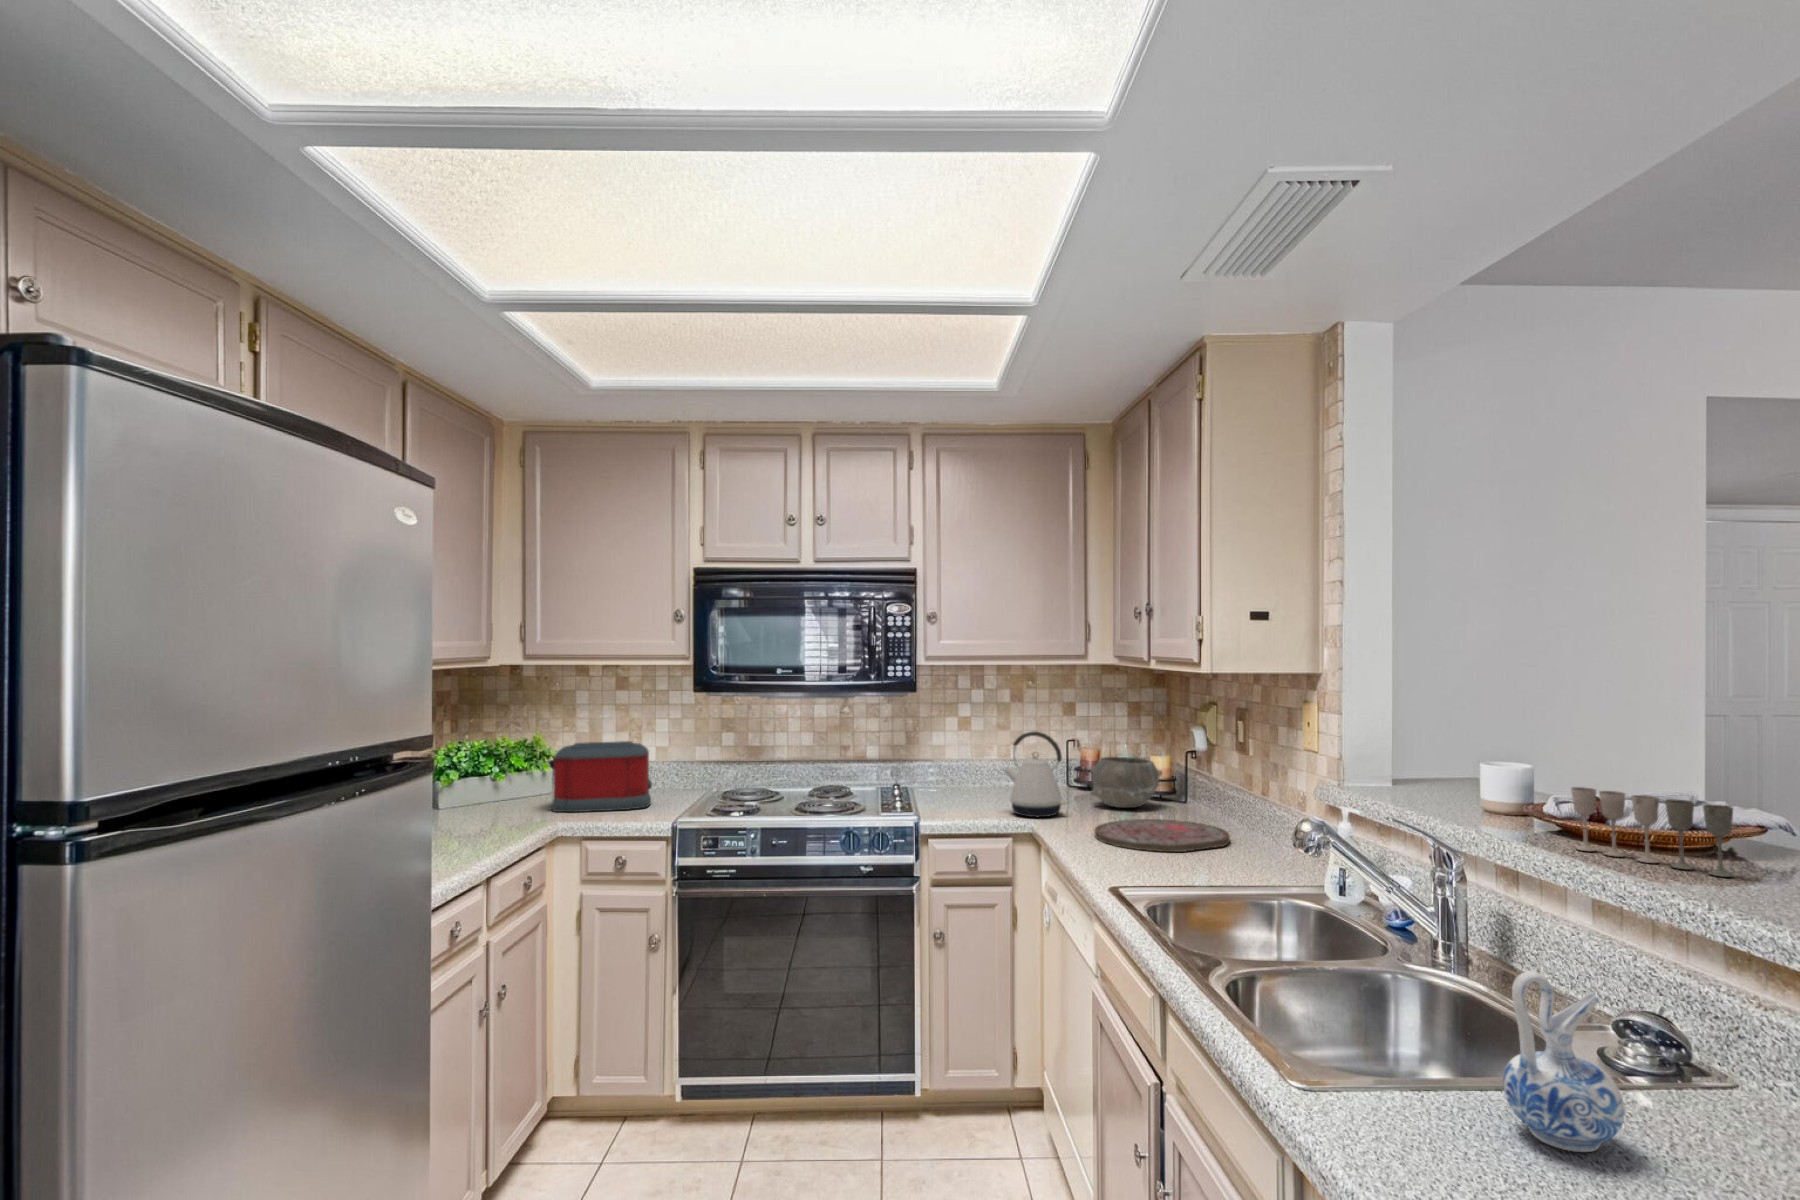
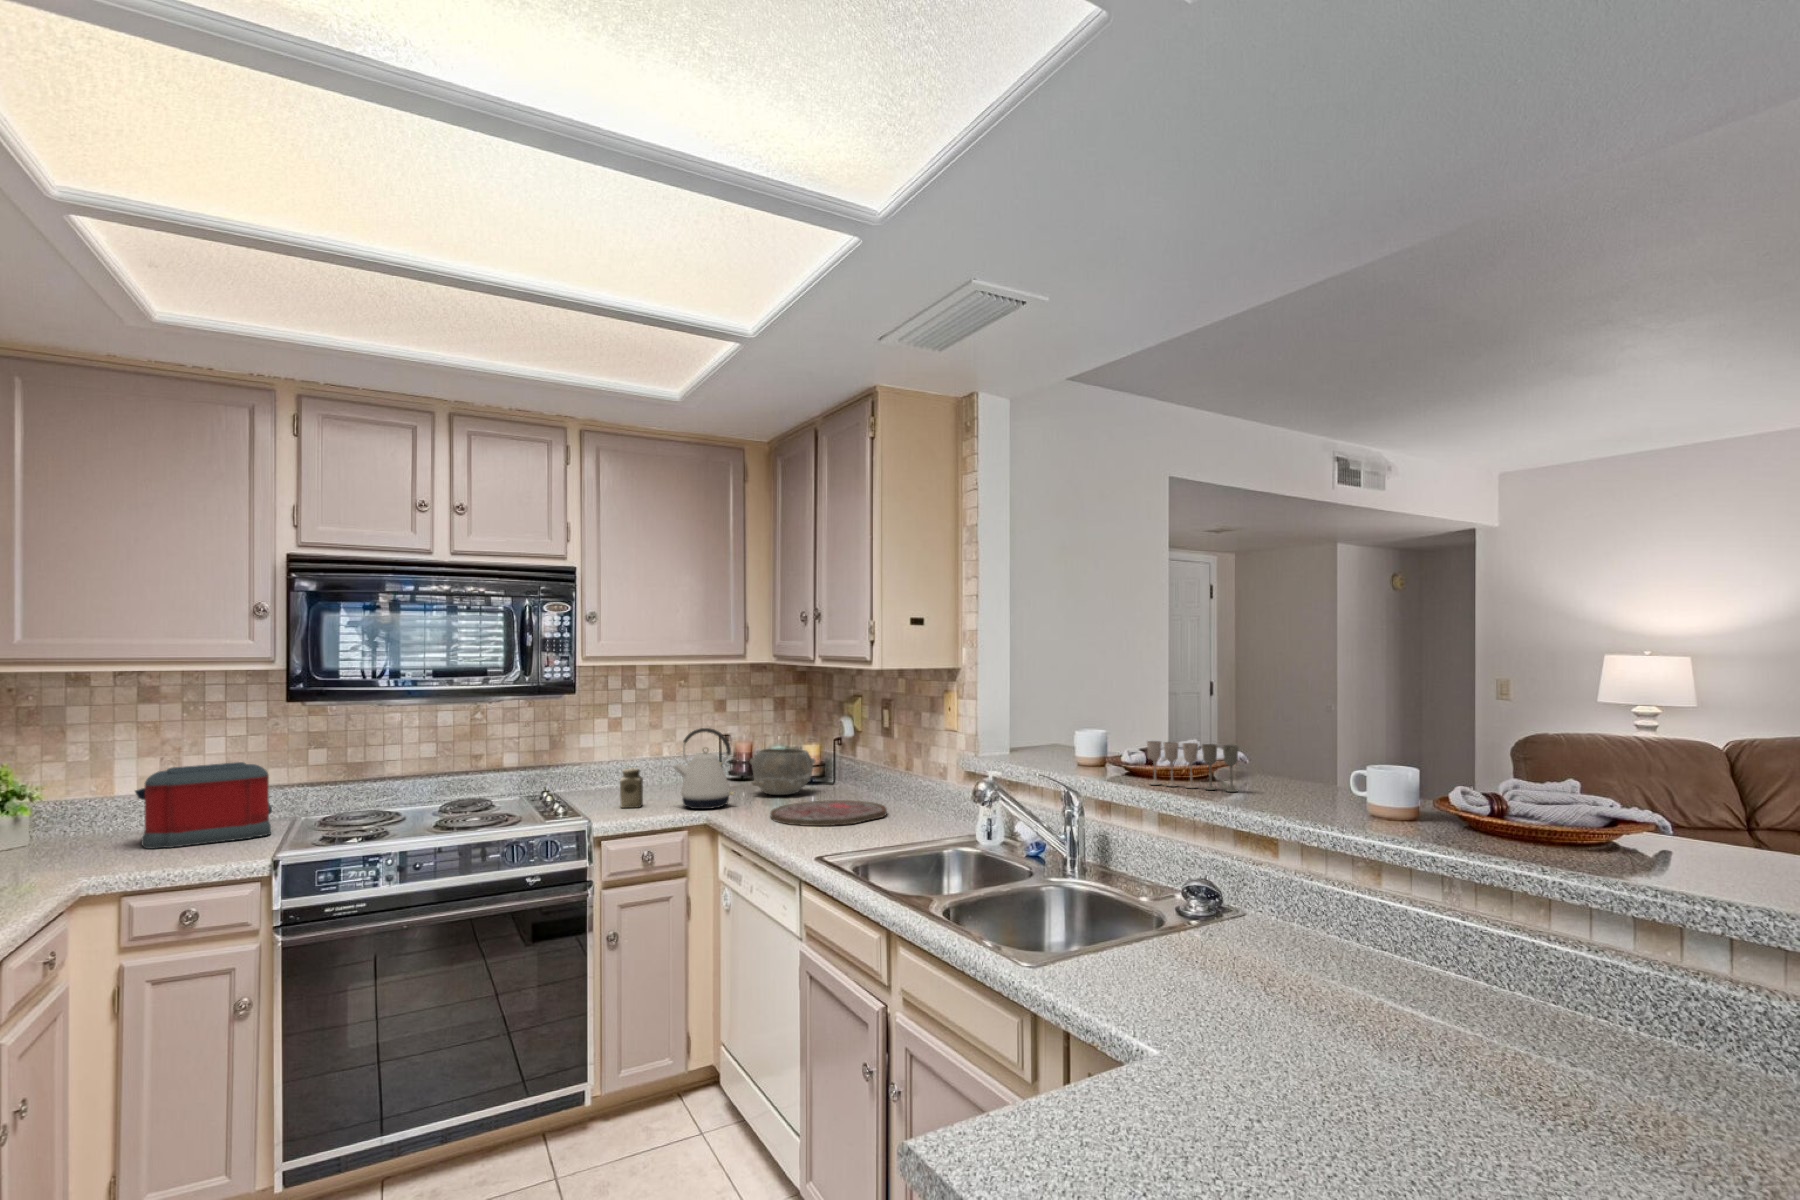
salt shaker: none [952,769,976,809] -> present [620,768,643,808]
ceramic pitcher: present [1503,972,1625,1152] -> none [1130,850,1195,958]

